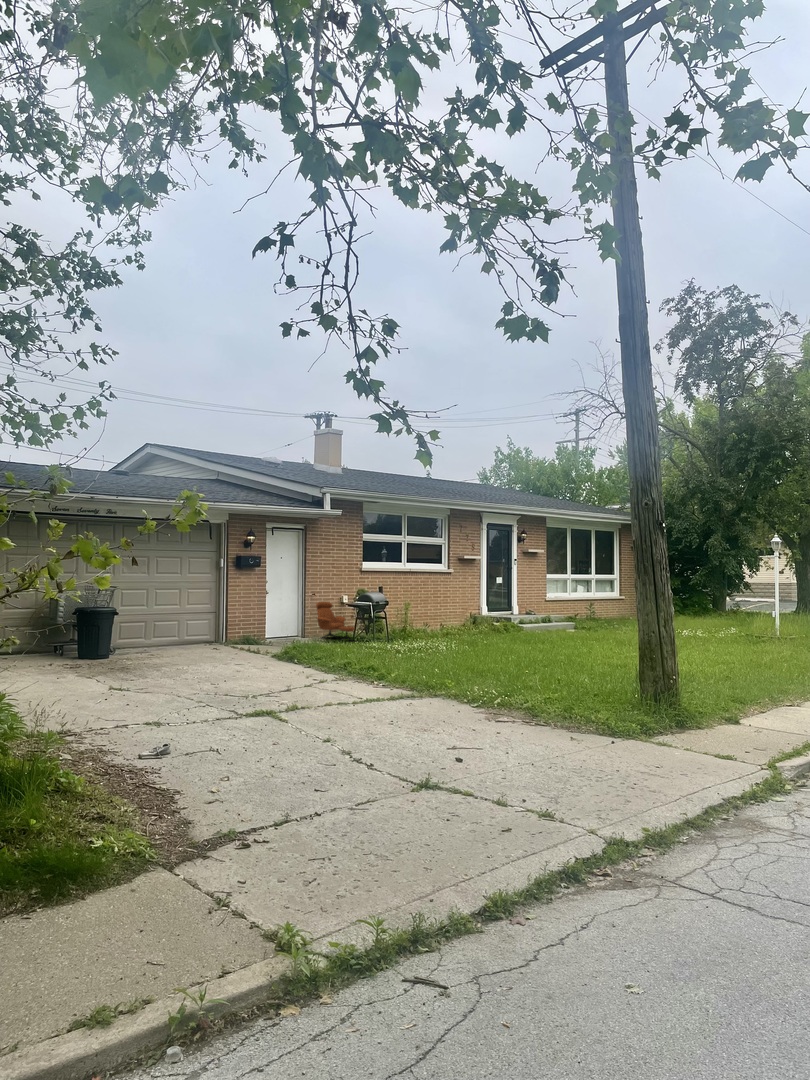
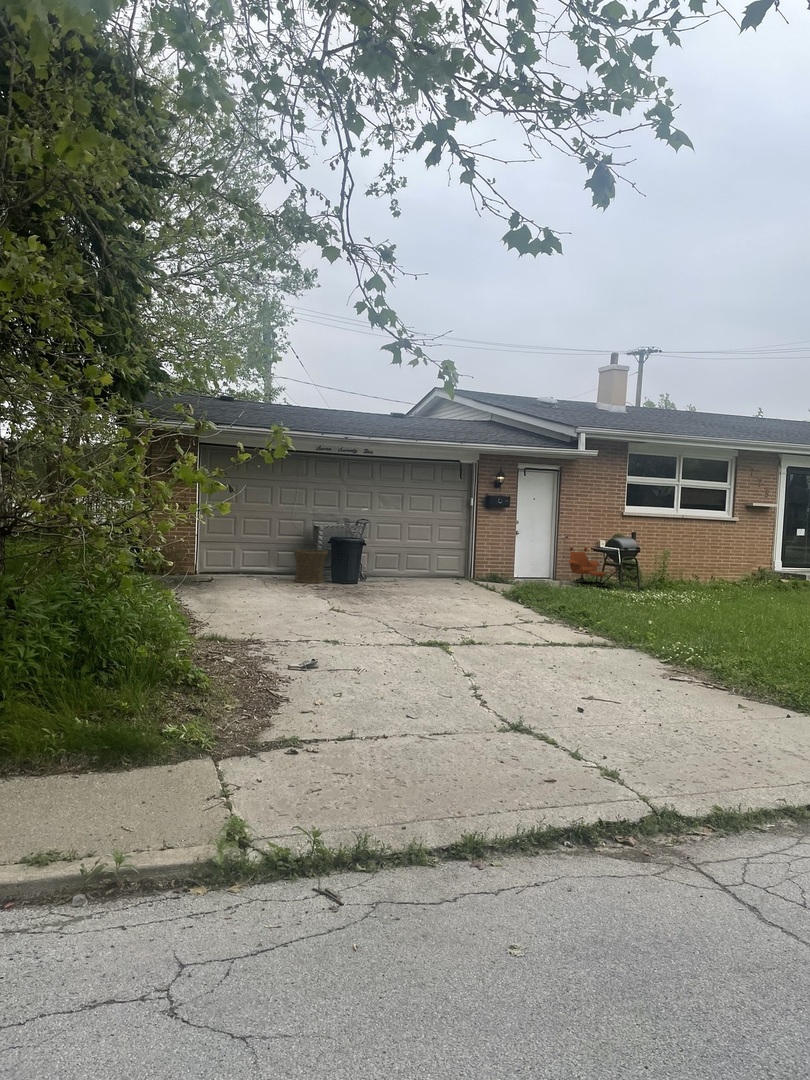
basket: none [32,621,76,659] -> present [293,549,328,583]

